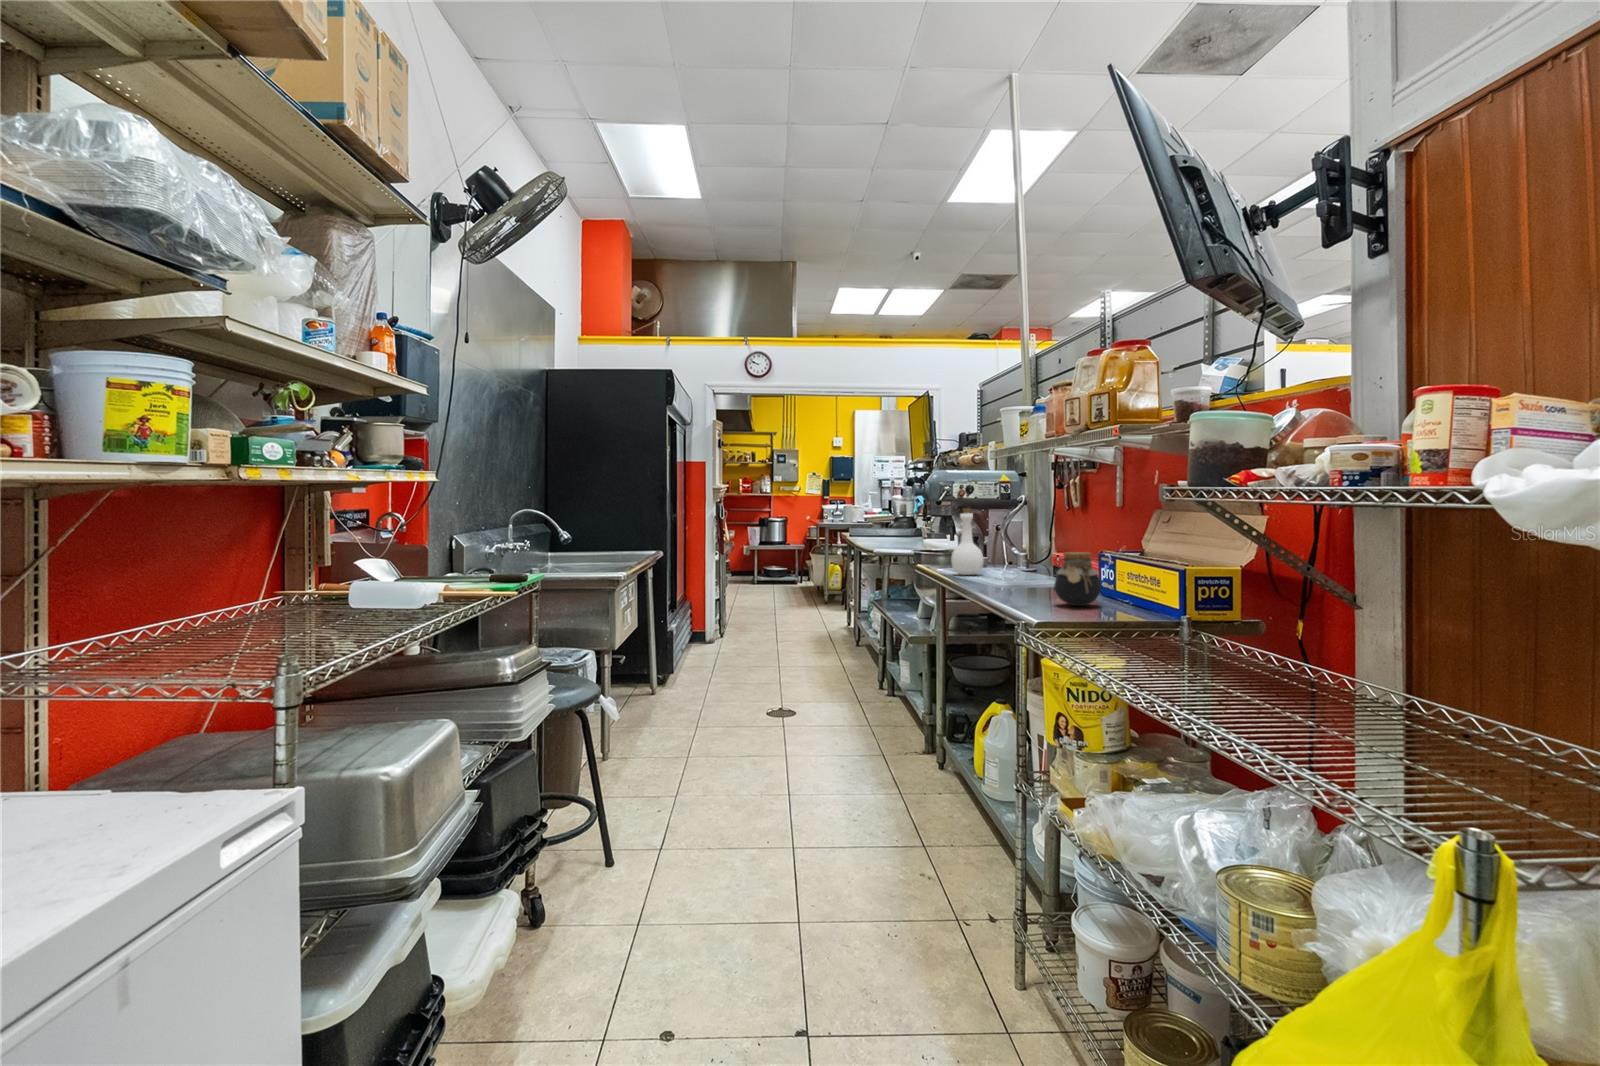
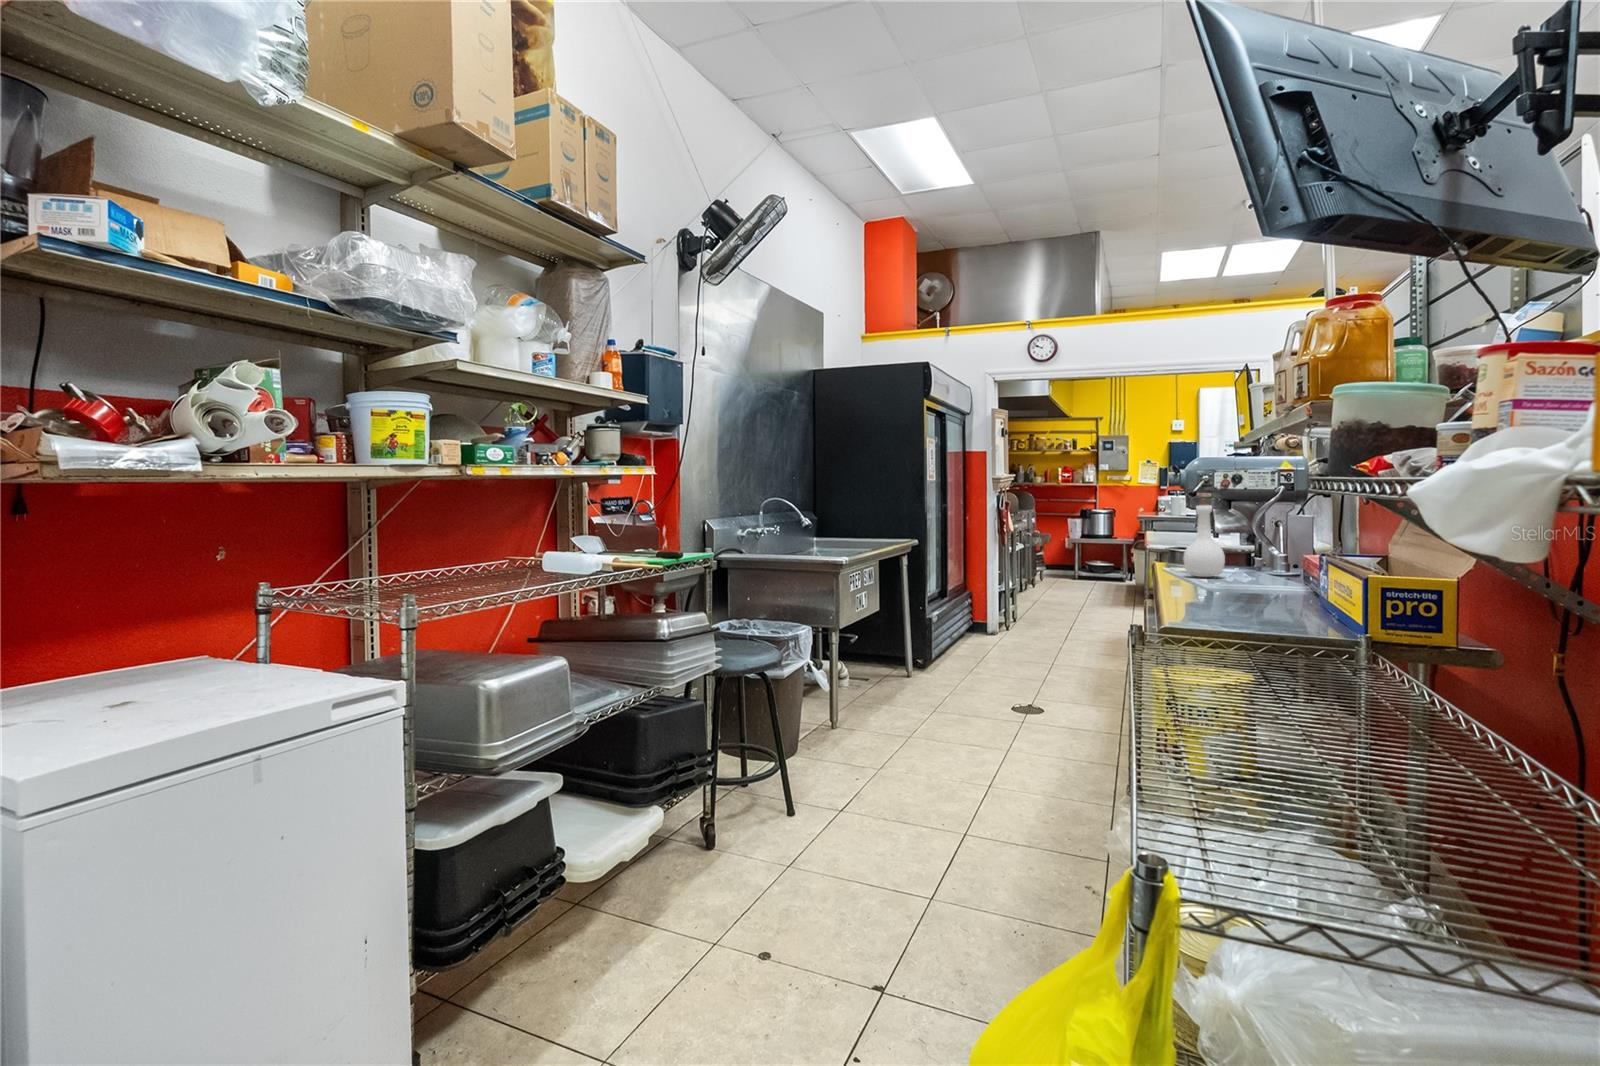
jar: present [1054,552,1101,606] -> none [1226,552,1288,616]

